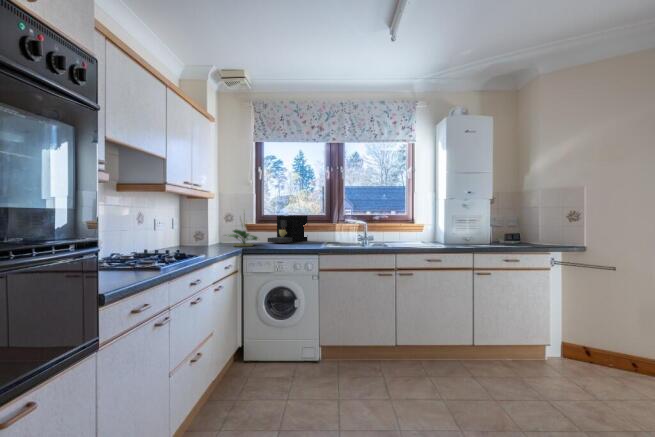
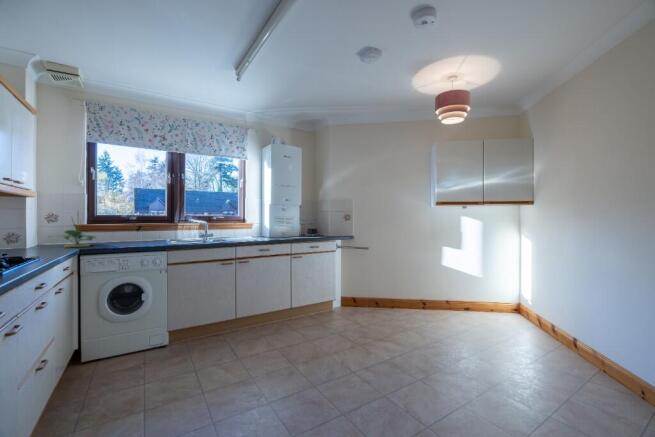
coffee maker: present [268,216,307,243] -> none [104,216,148,242]

